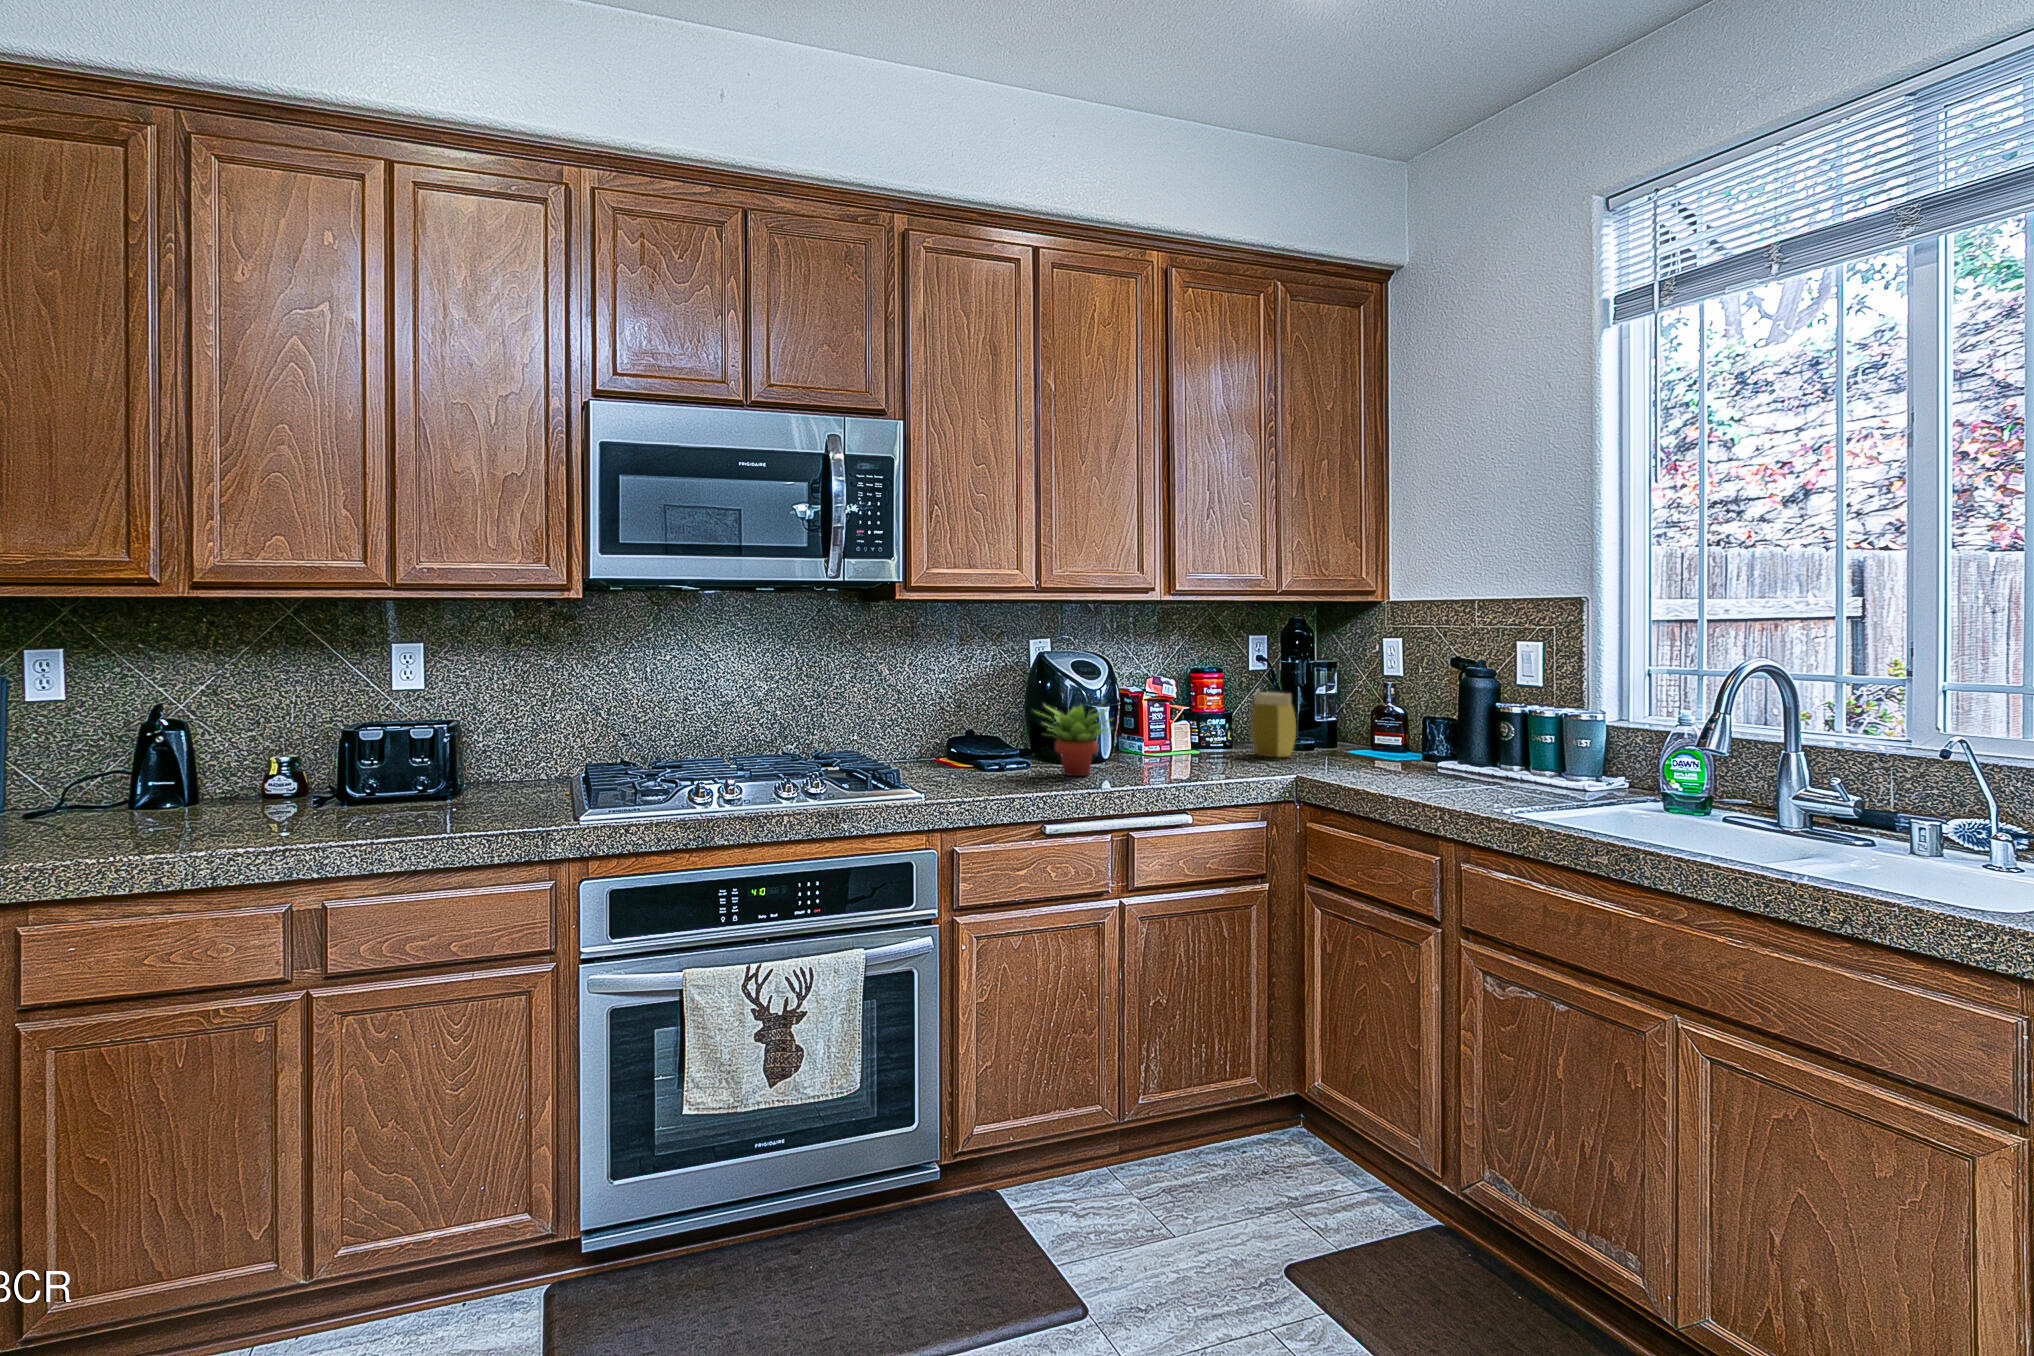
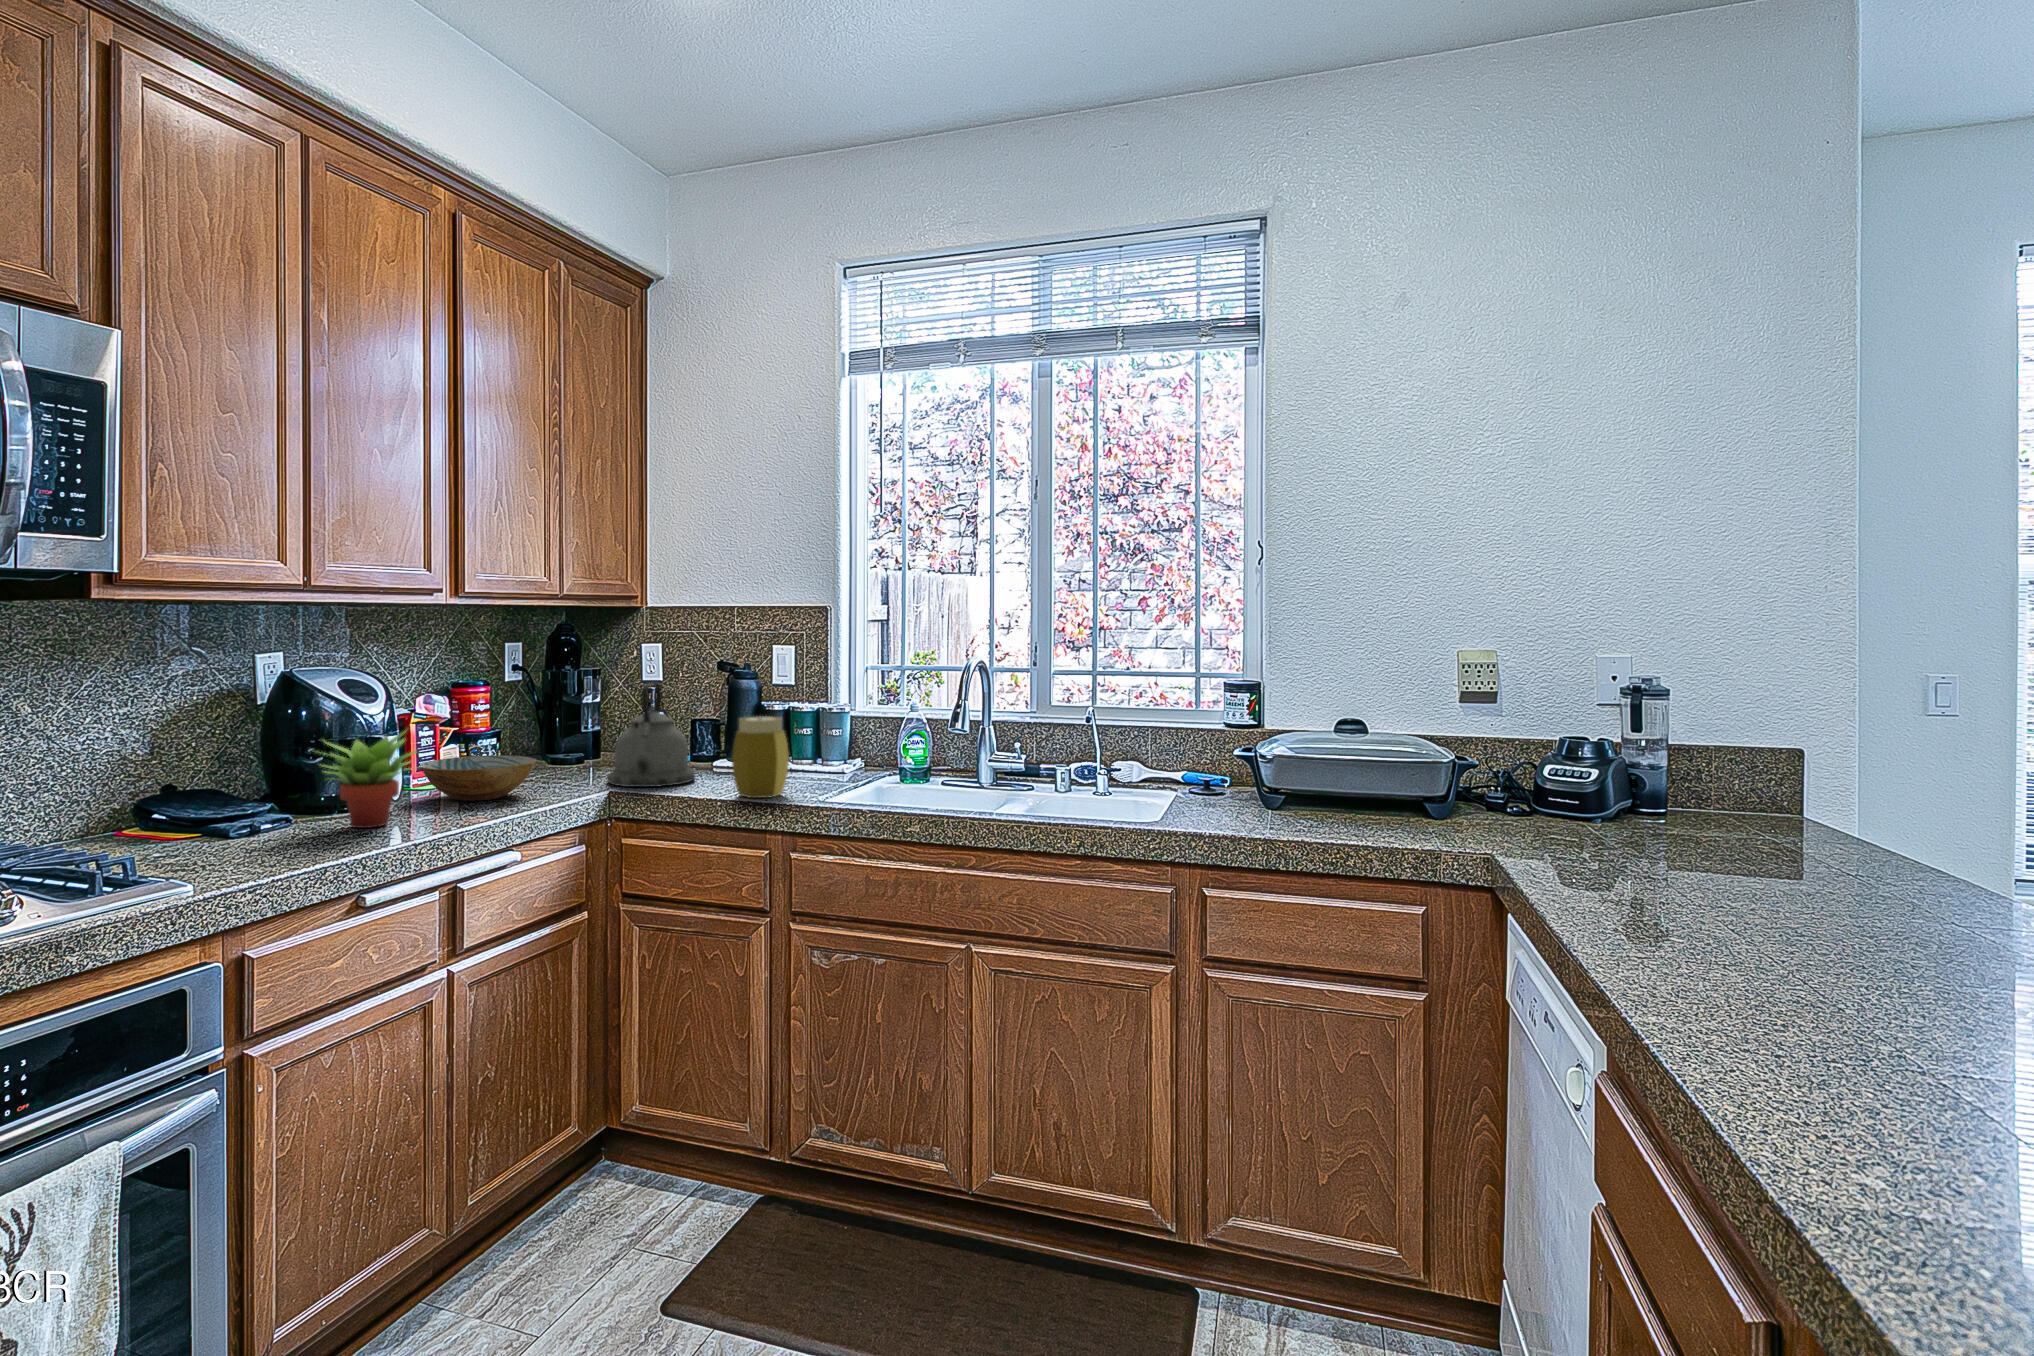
kettle: none [1308,676,1400,778] -> present [607,682,695,787]
jar: present [1250,692,1296,757] -> present [732,716,789,798]
bowl: none [1136,731,1233,769] -> present [420,755,536,801]

